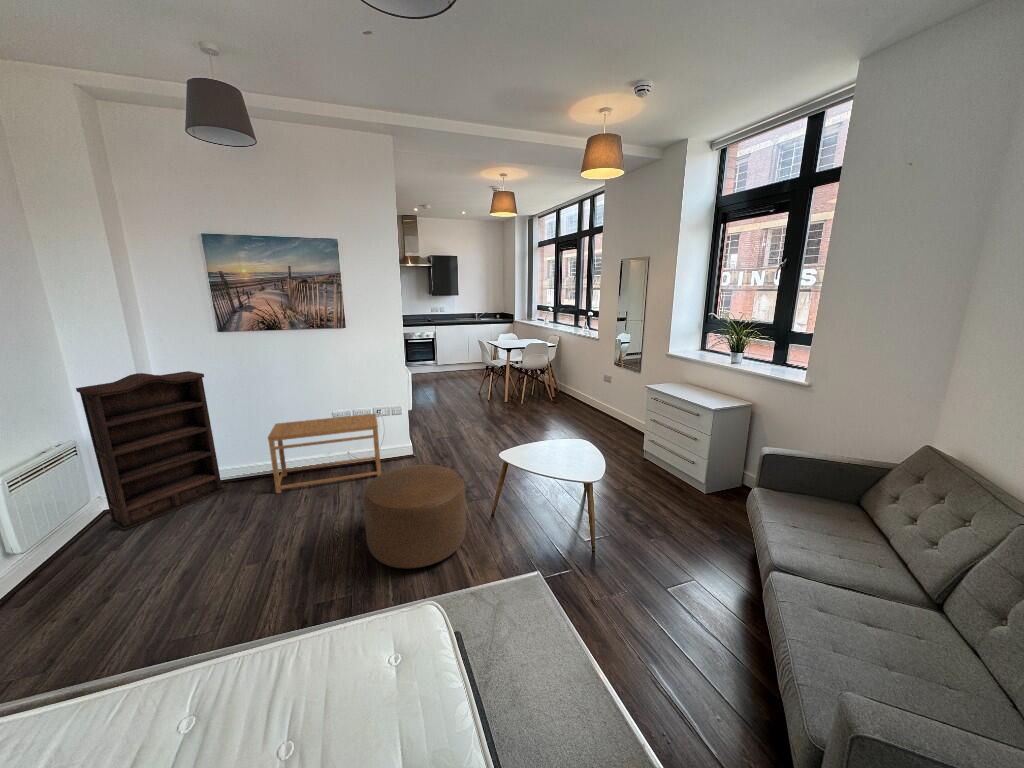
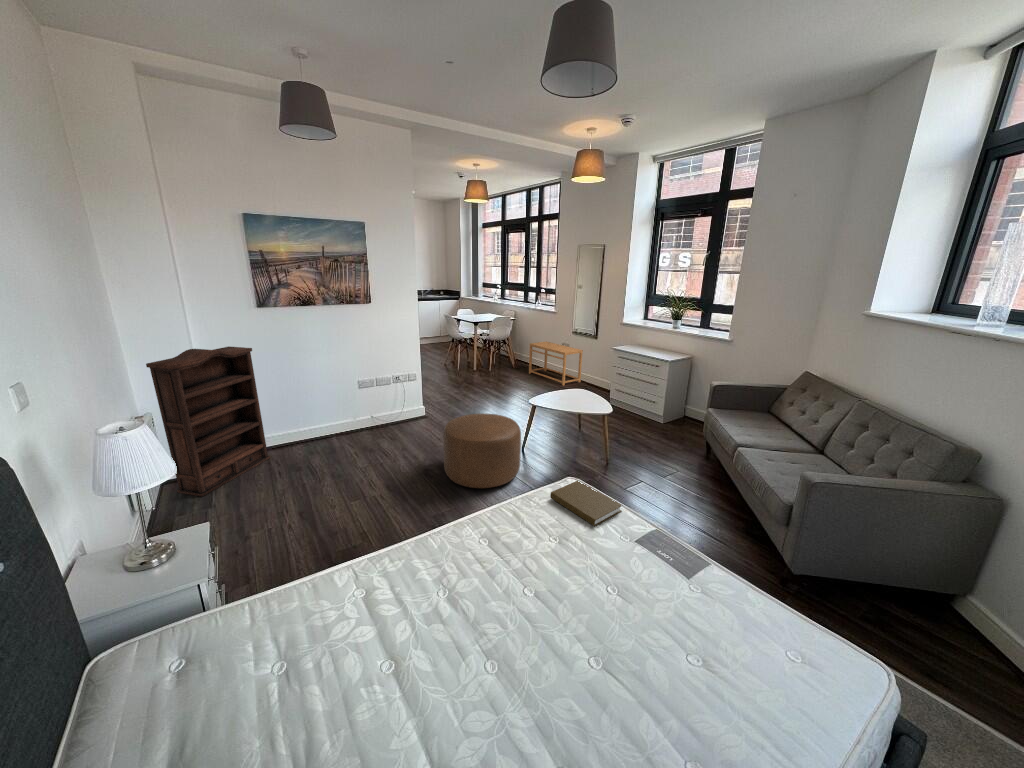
side table: present [268,414,381,493] -> present [529,342,583,386]
book: none [348,615,432,735] -> present [550,481,623,526]

